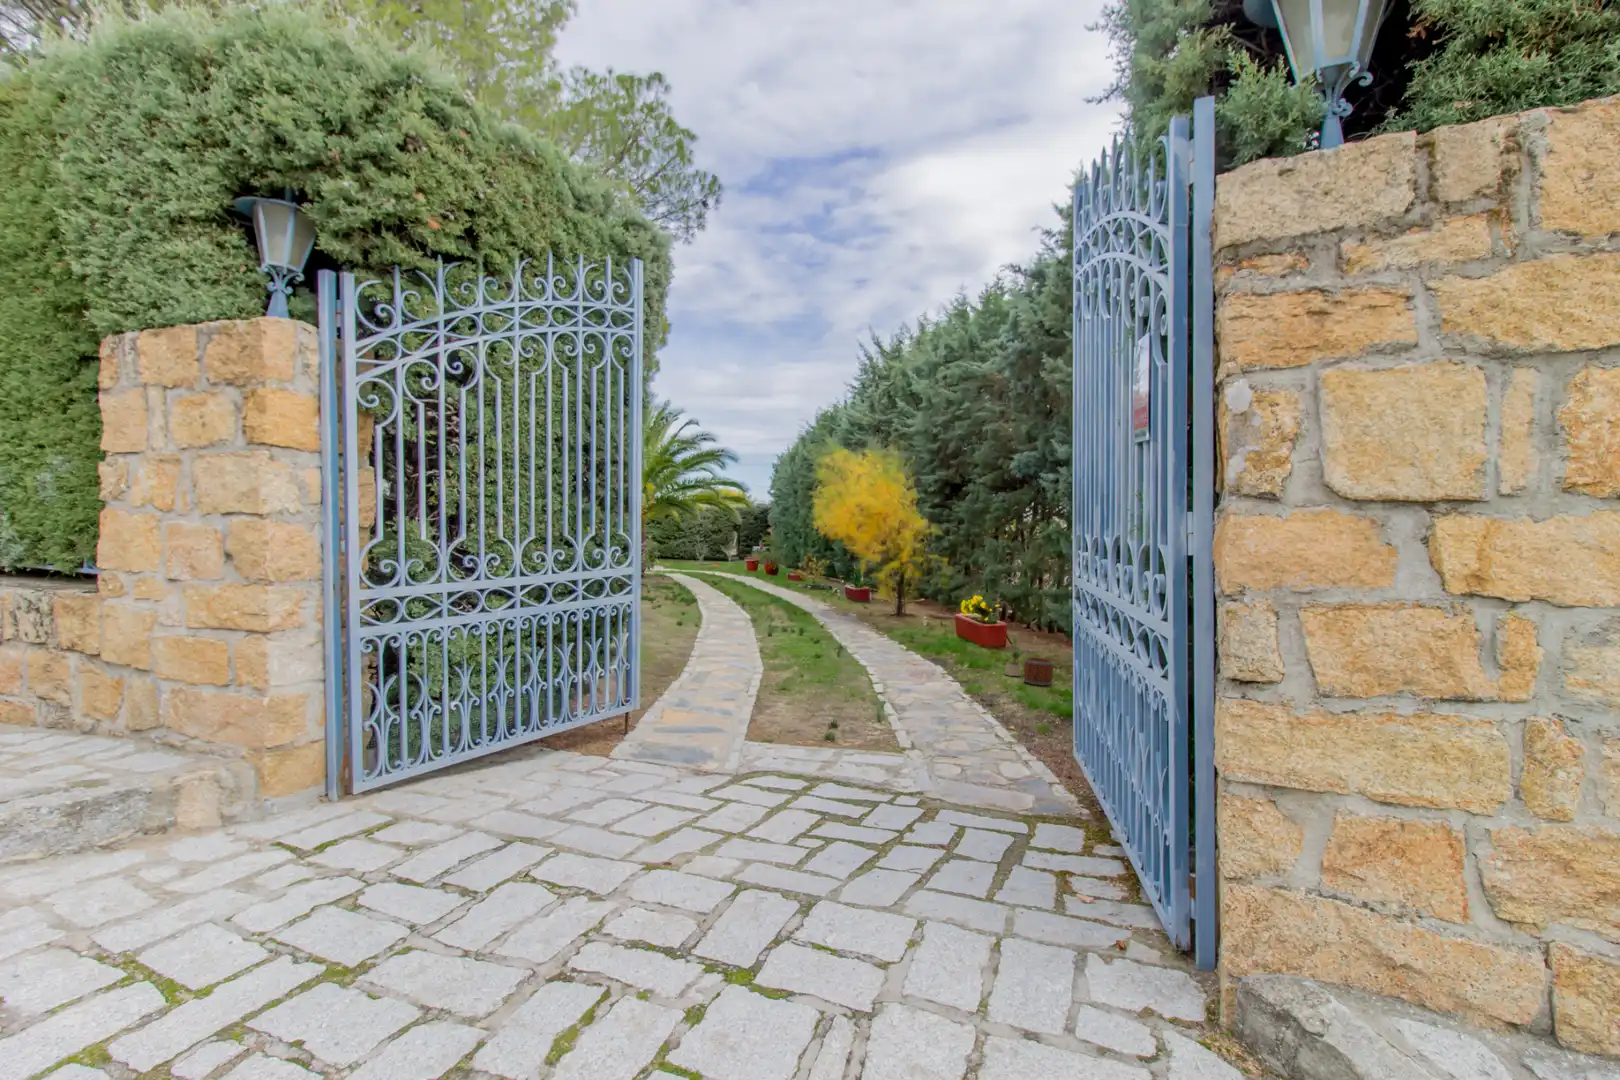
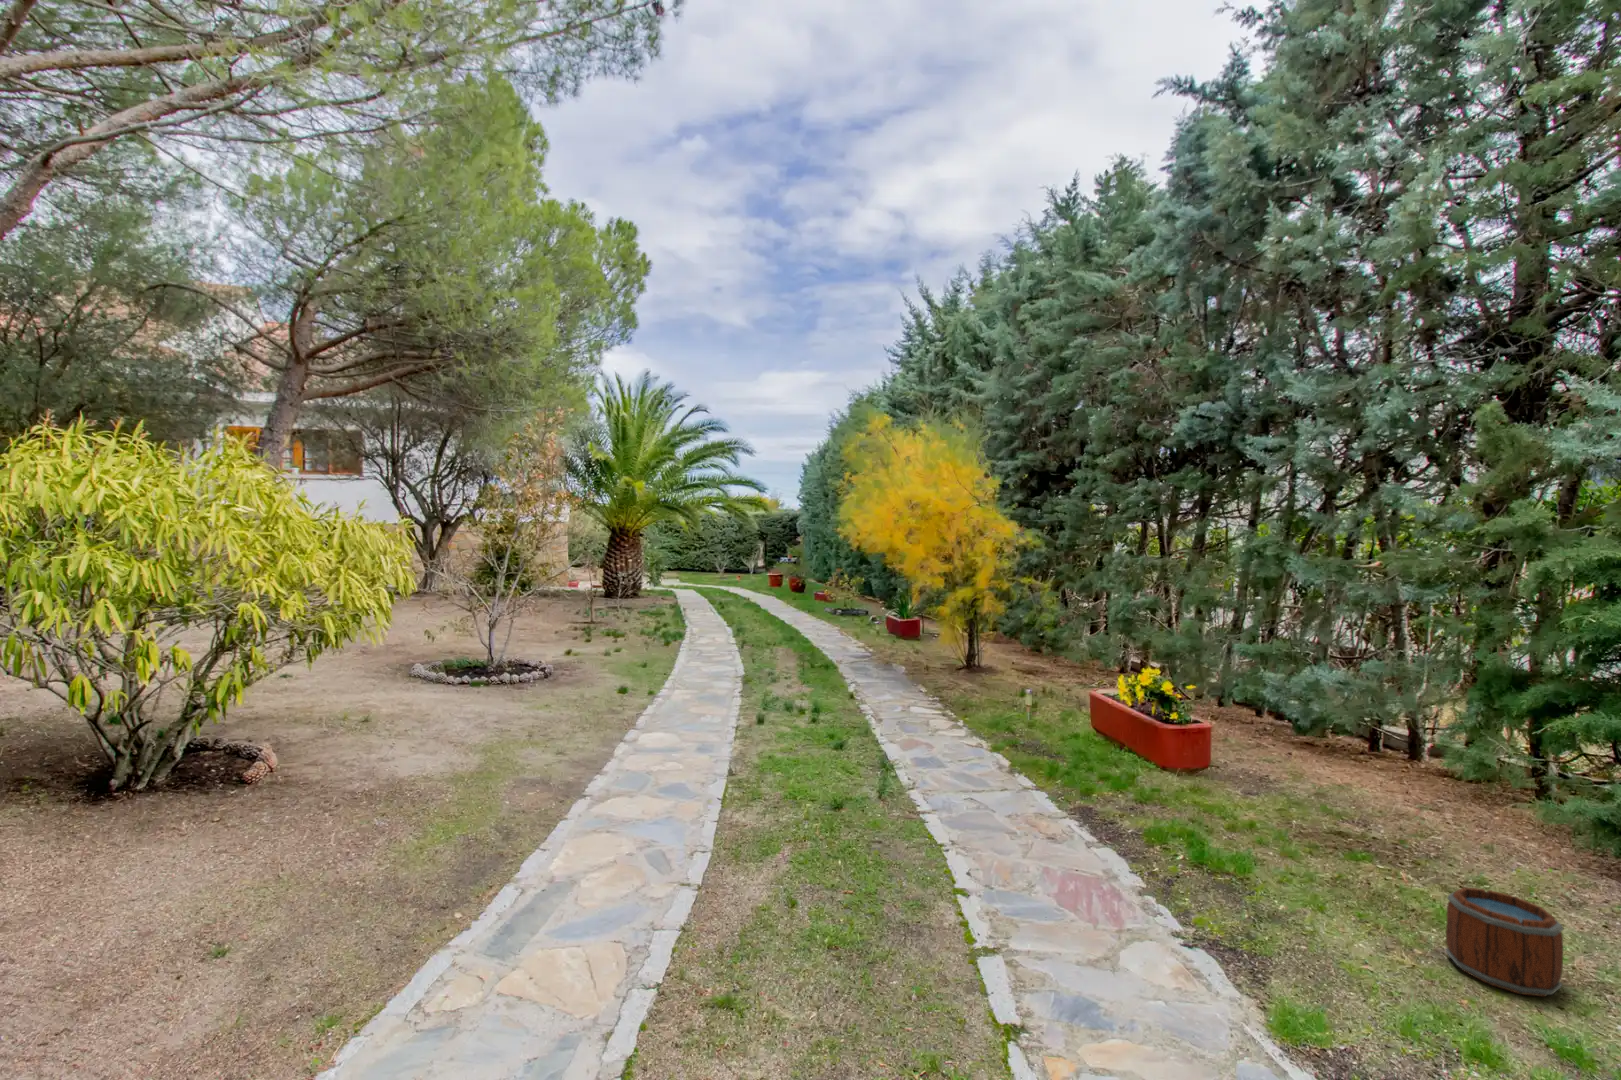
potted plant: present [1005,637,1022,676] -> none [1346,810,1412,922]

